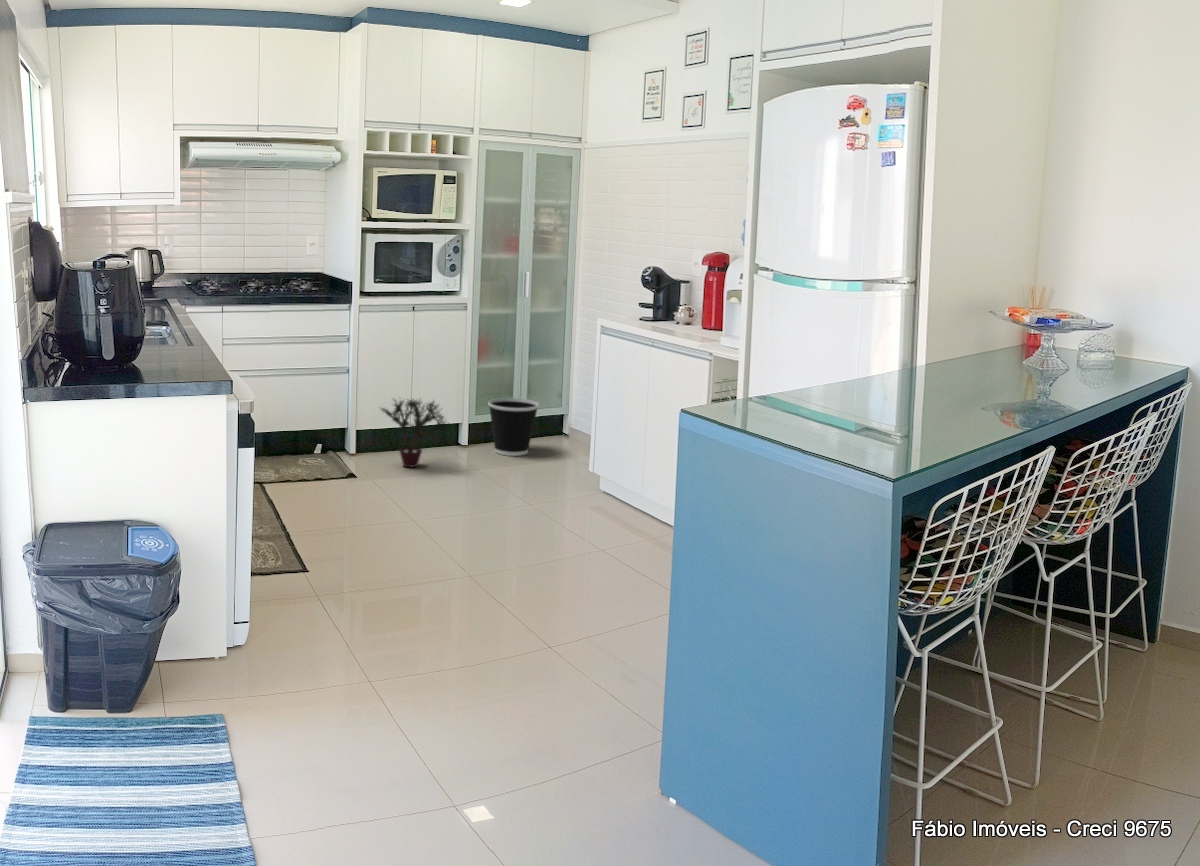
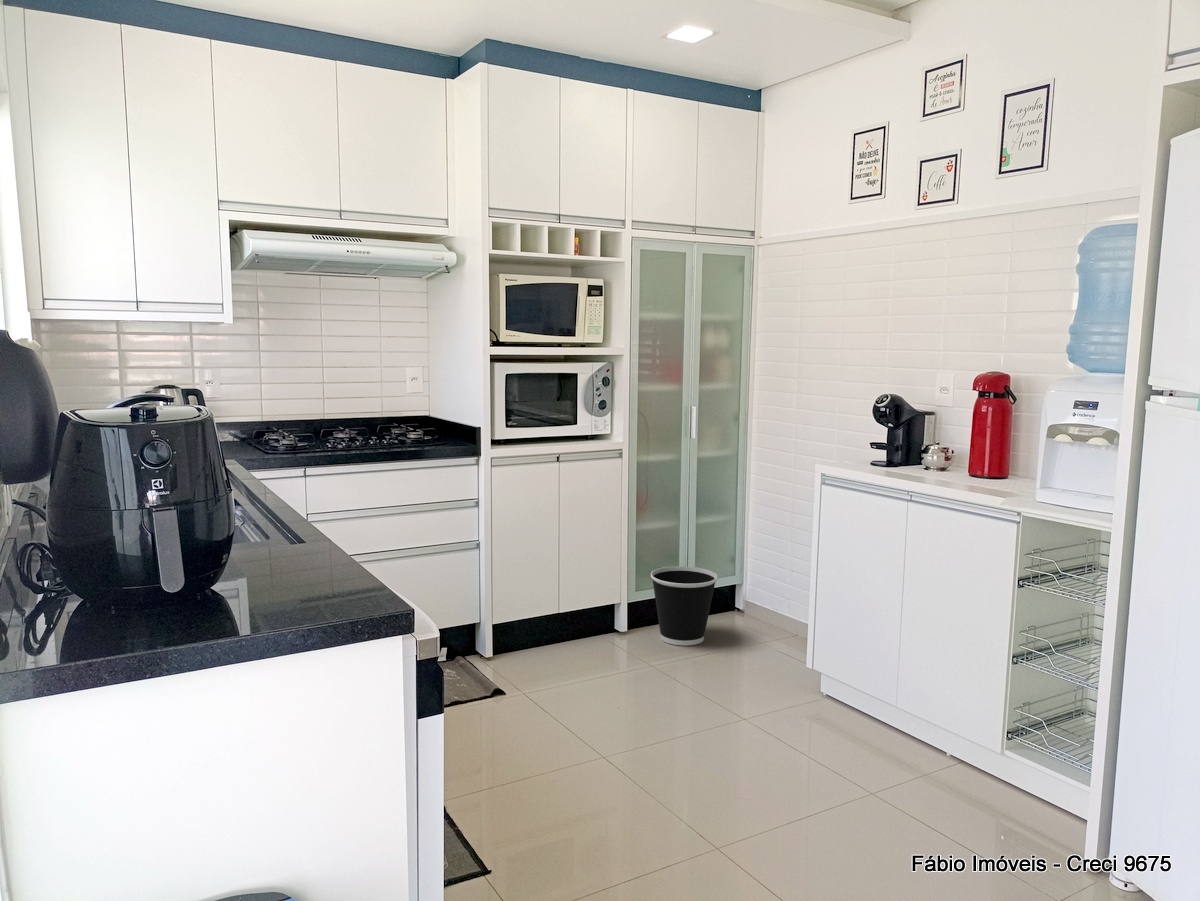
potted plant: present [381,399,449,467] -> none [512,574,608,673]

